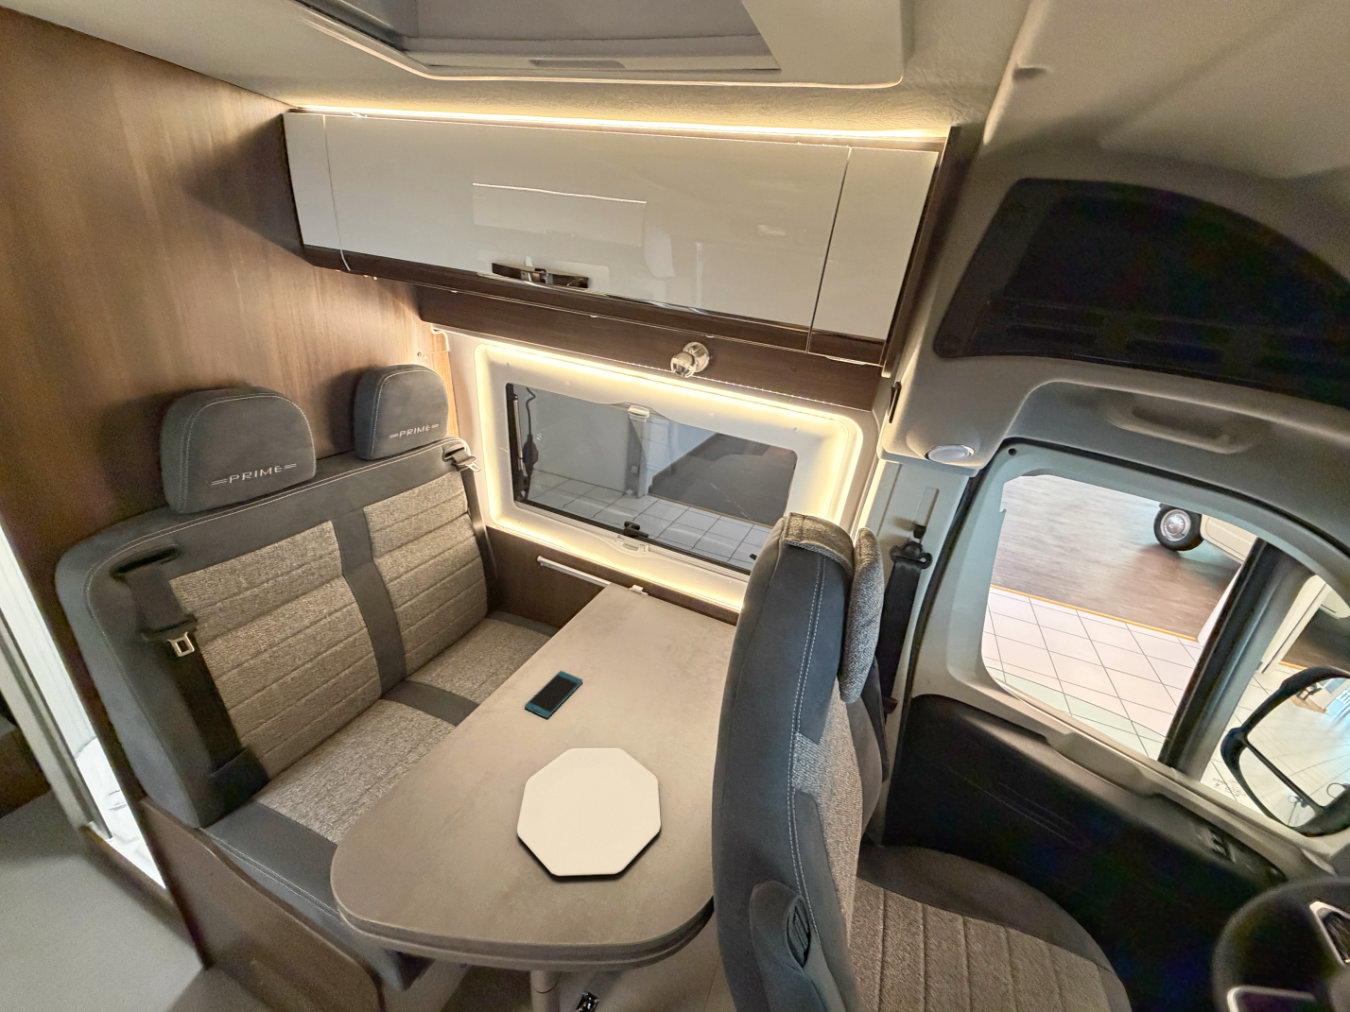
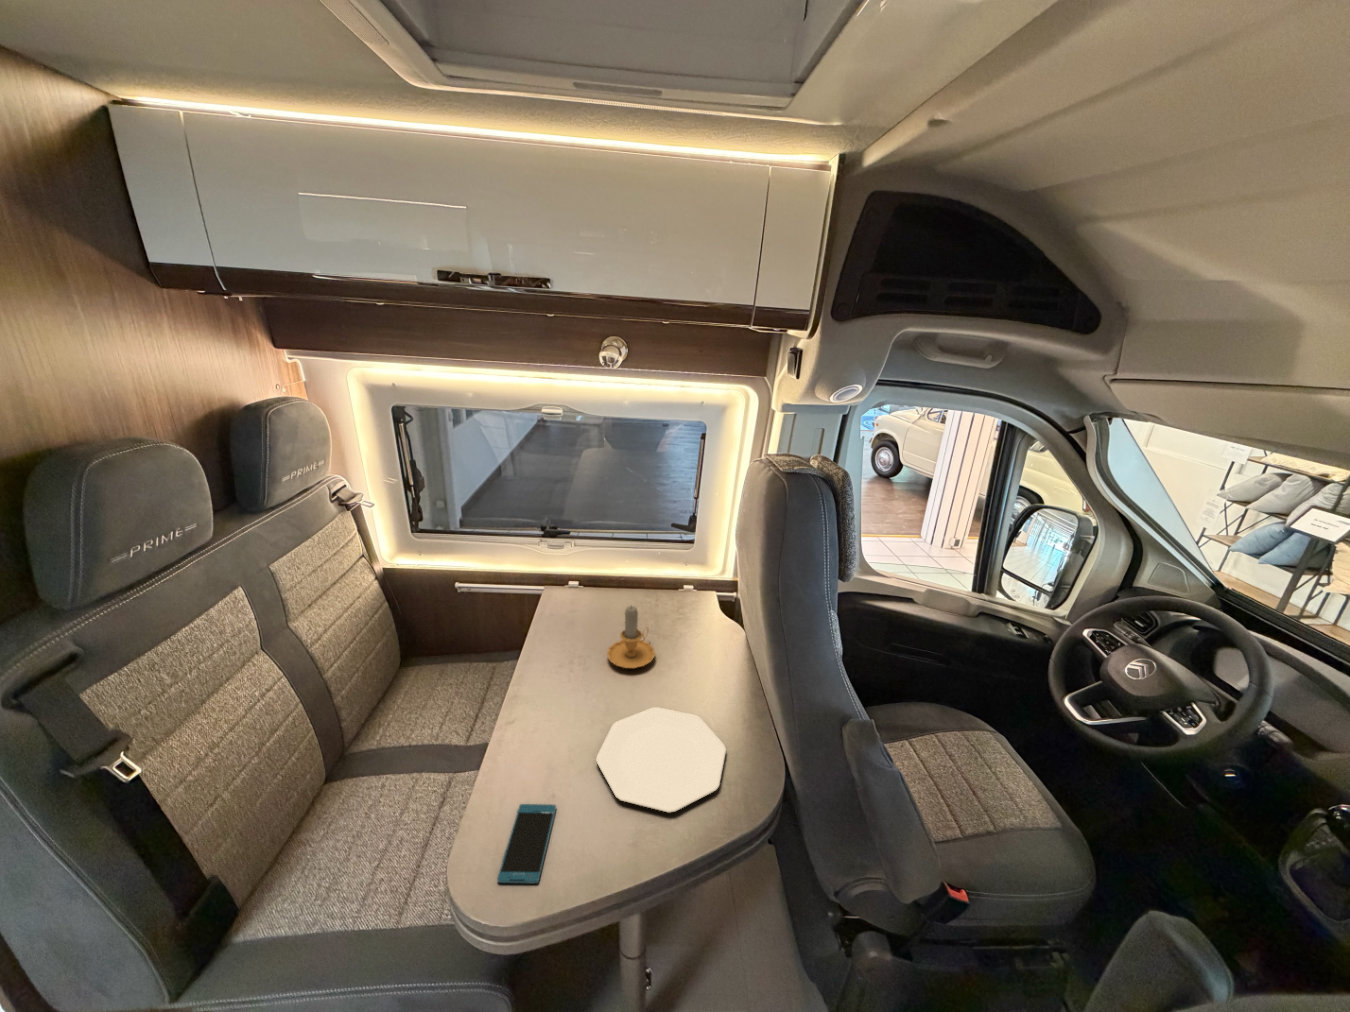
candle: none [611,629,668,698] -> present [607,606,655,668]
smartphone: present [525,671,582,718] -> present [497,804,556,884]

